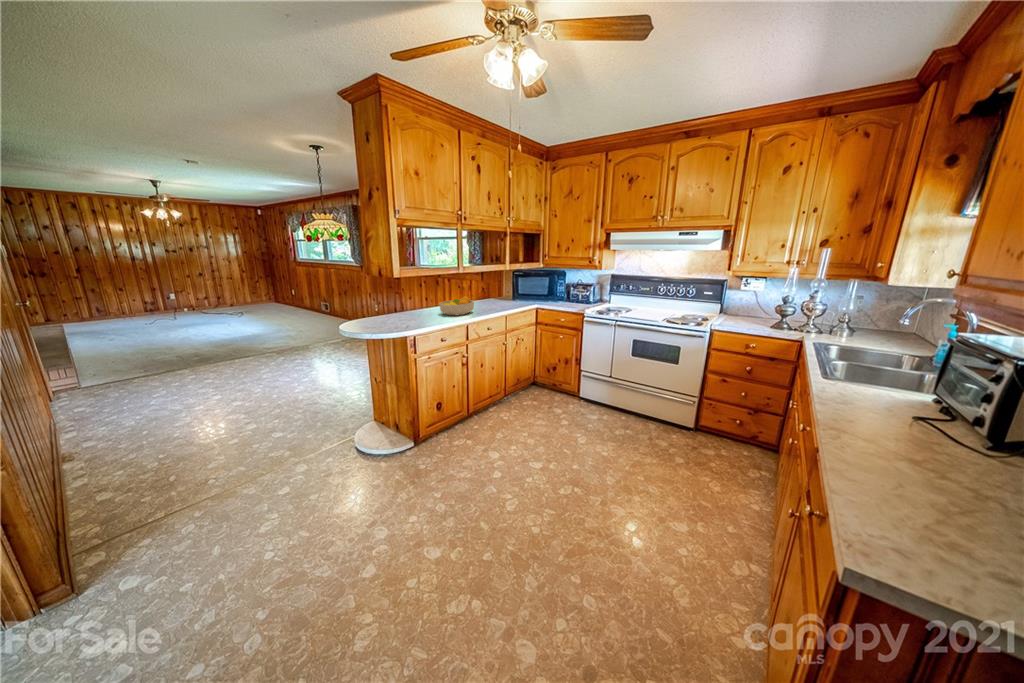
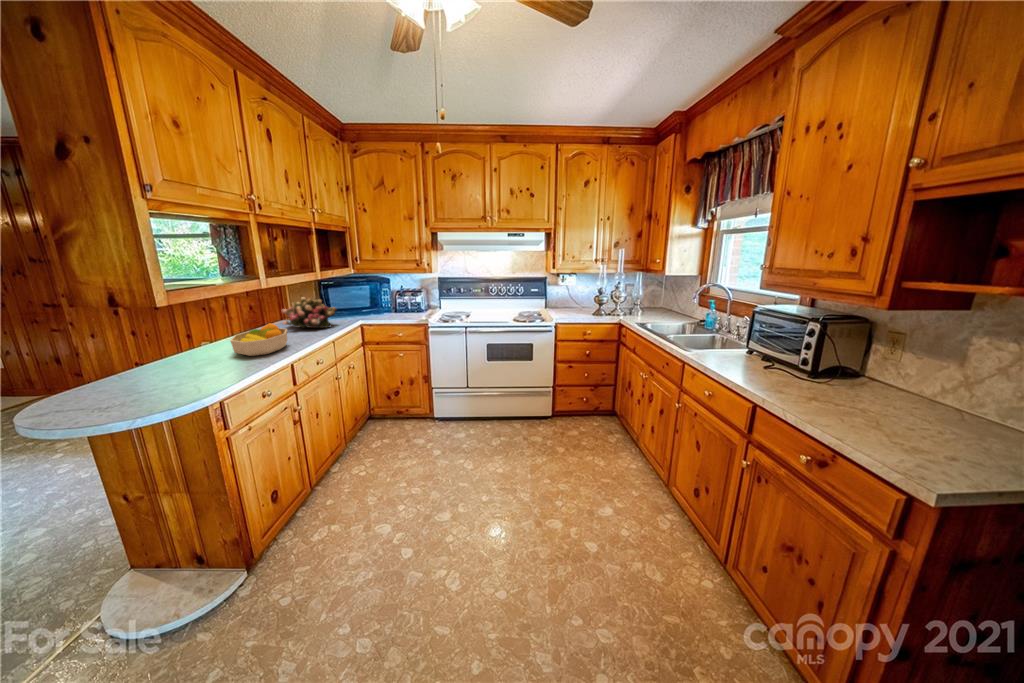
flower arrangement: none [480,282,518,306] -> present [281,297,336,328]

